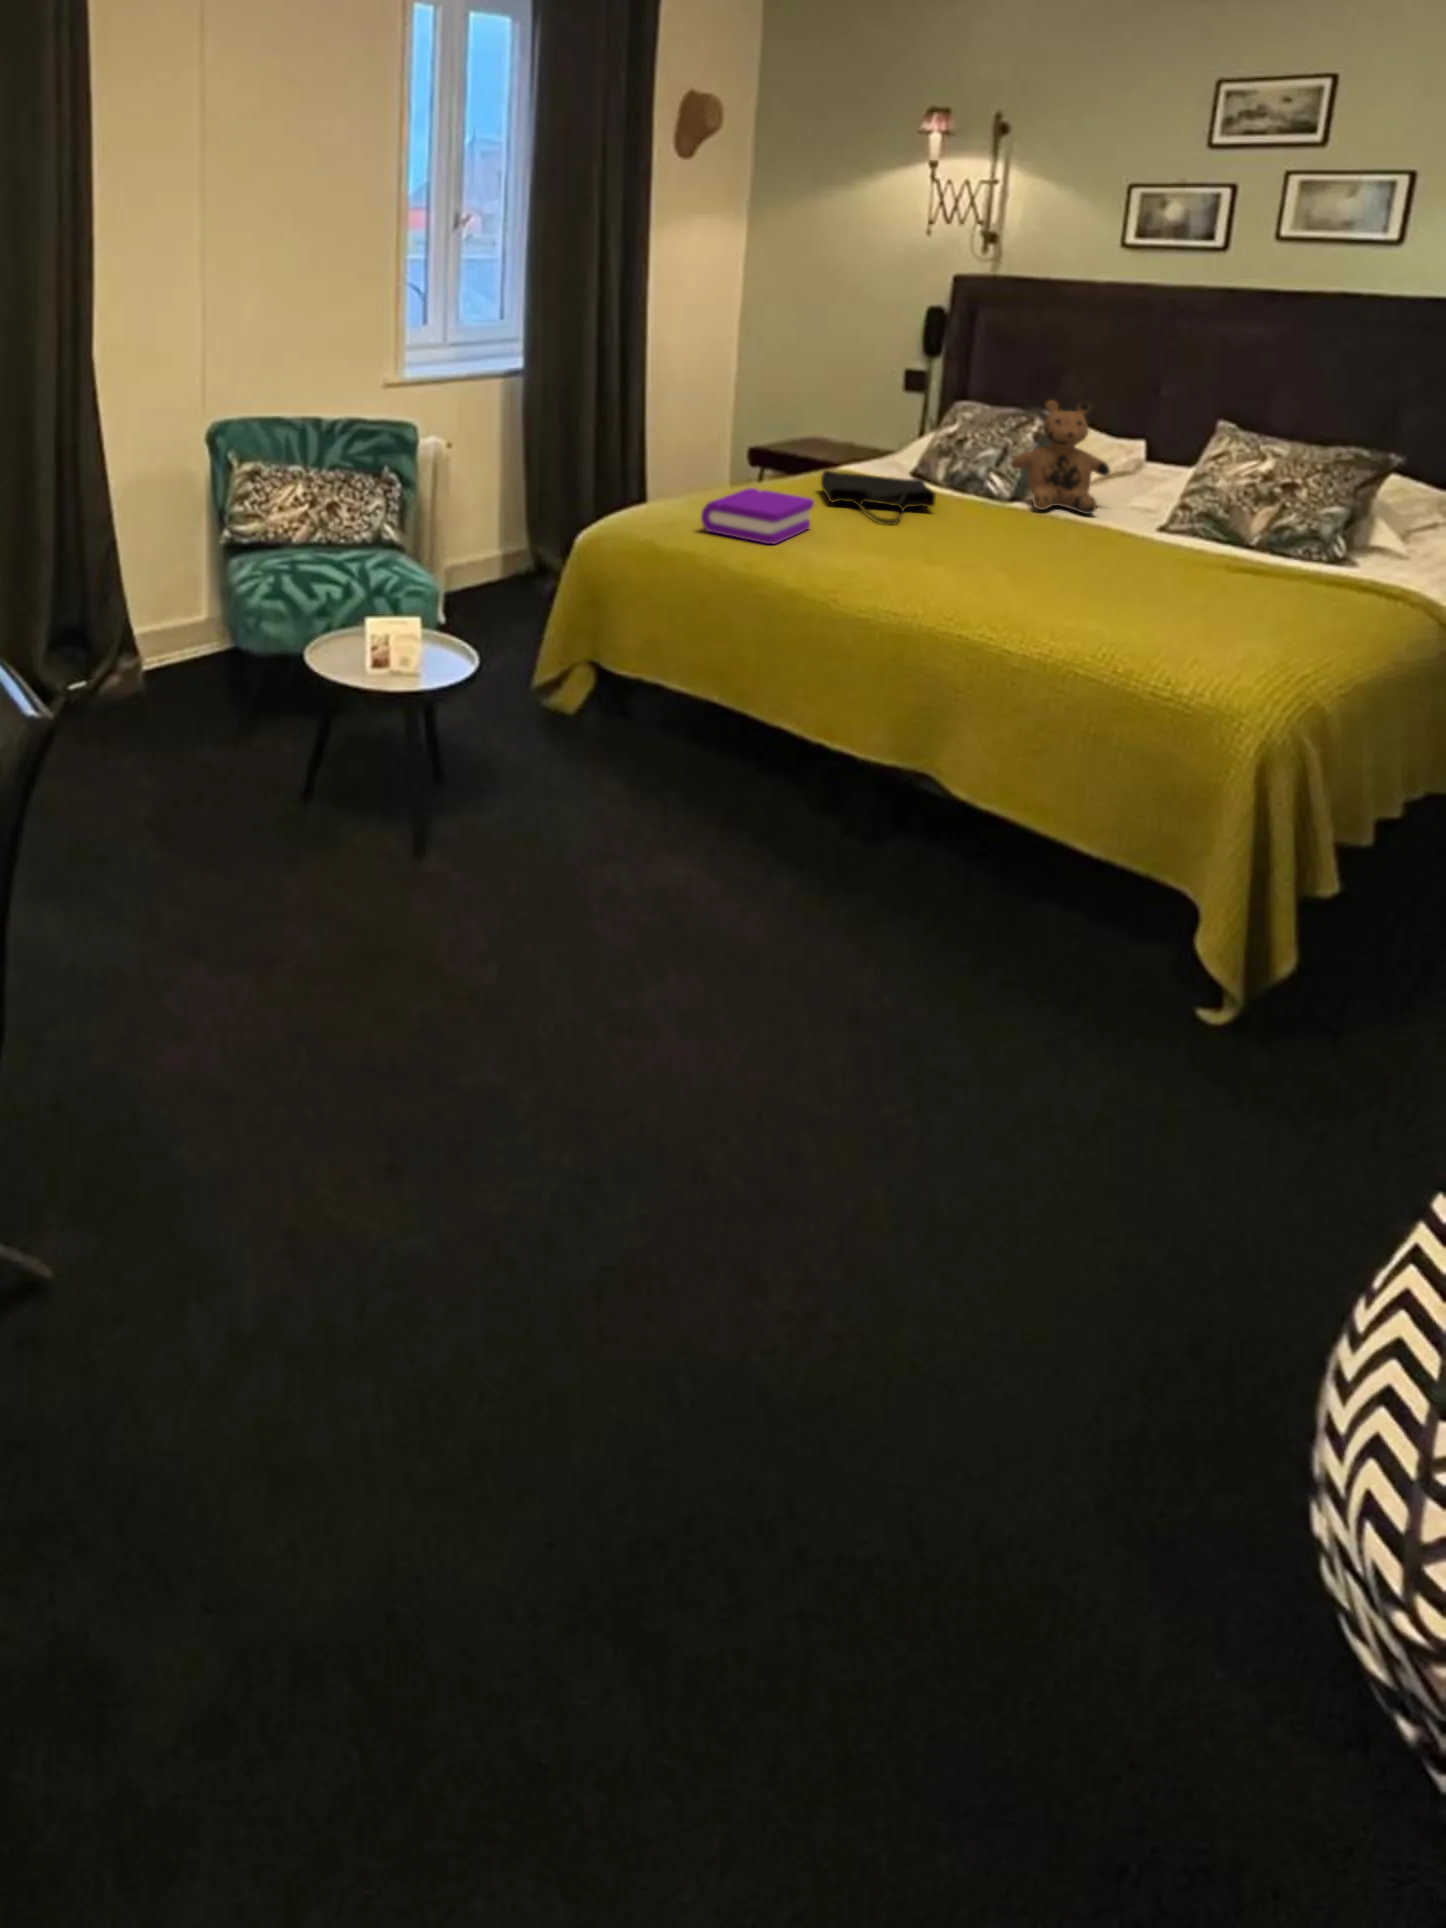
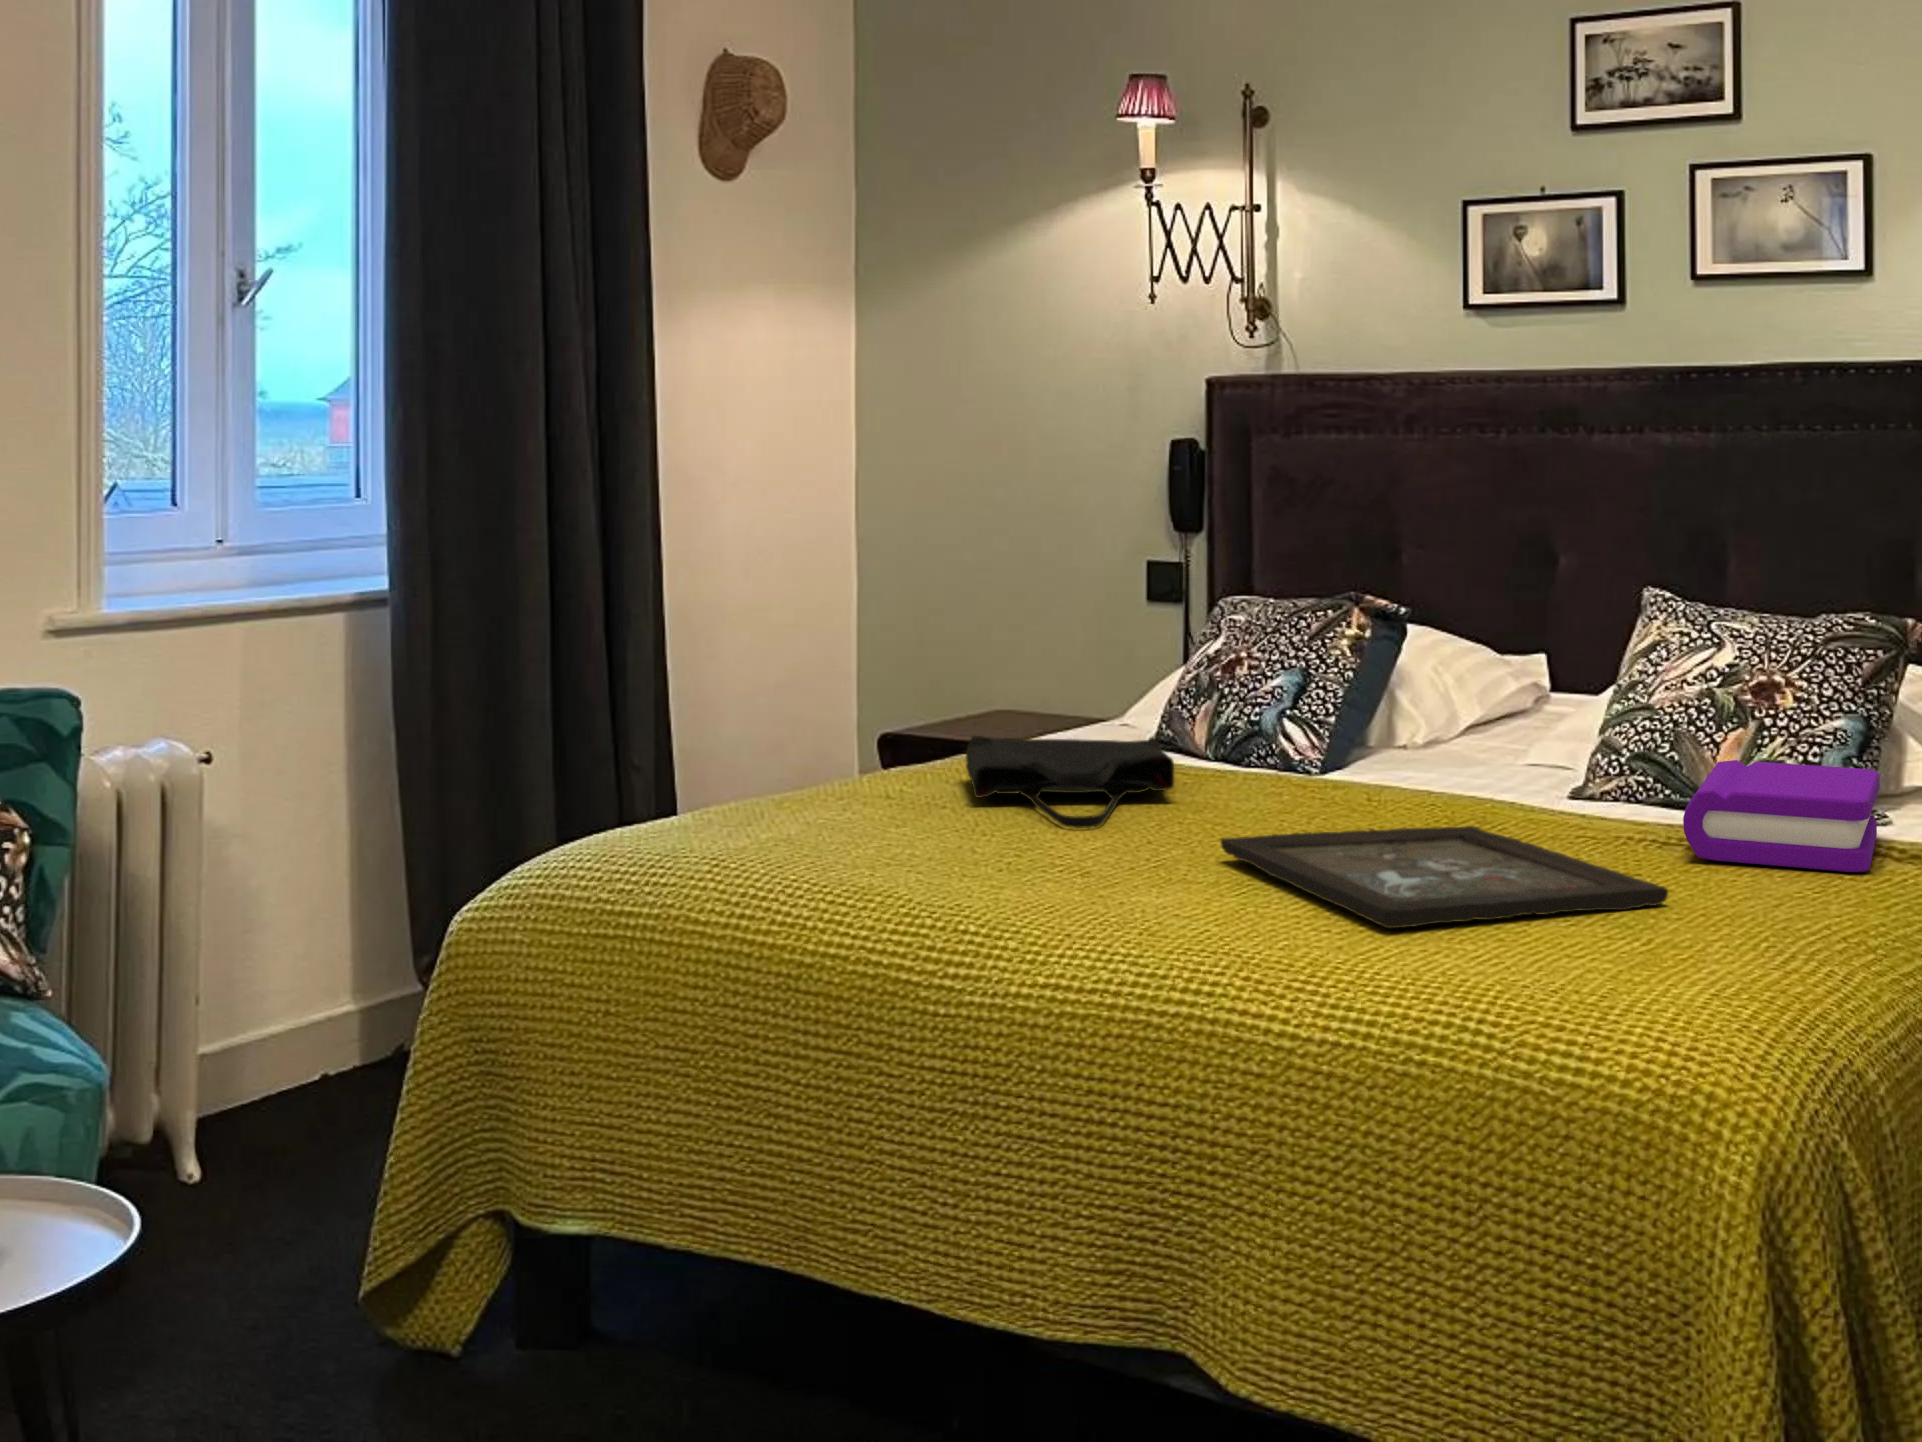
teddy bear: present [1011,400,1110,514] -> none [1311,566,1481,781]
book: present [701,488,814,544] -> present [1683,760,1880,872]
tray: none [966,539,1214,598] -> present [1221,826,1668,928]

